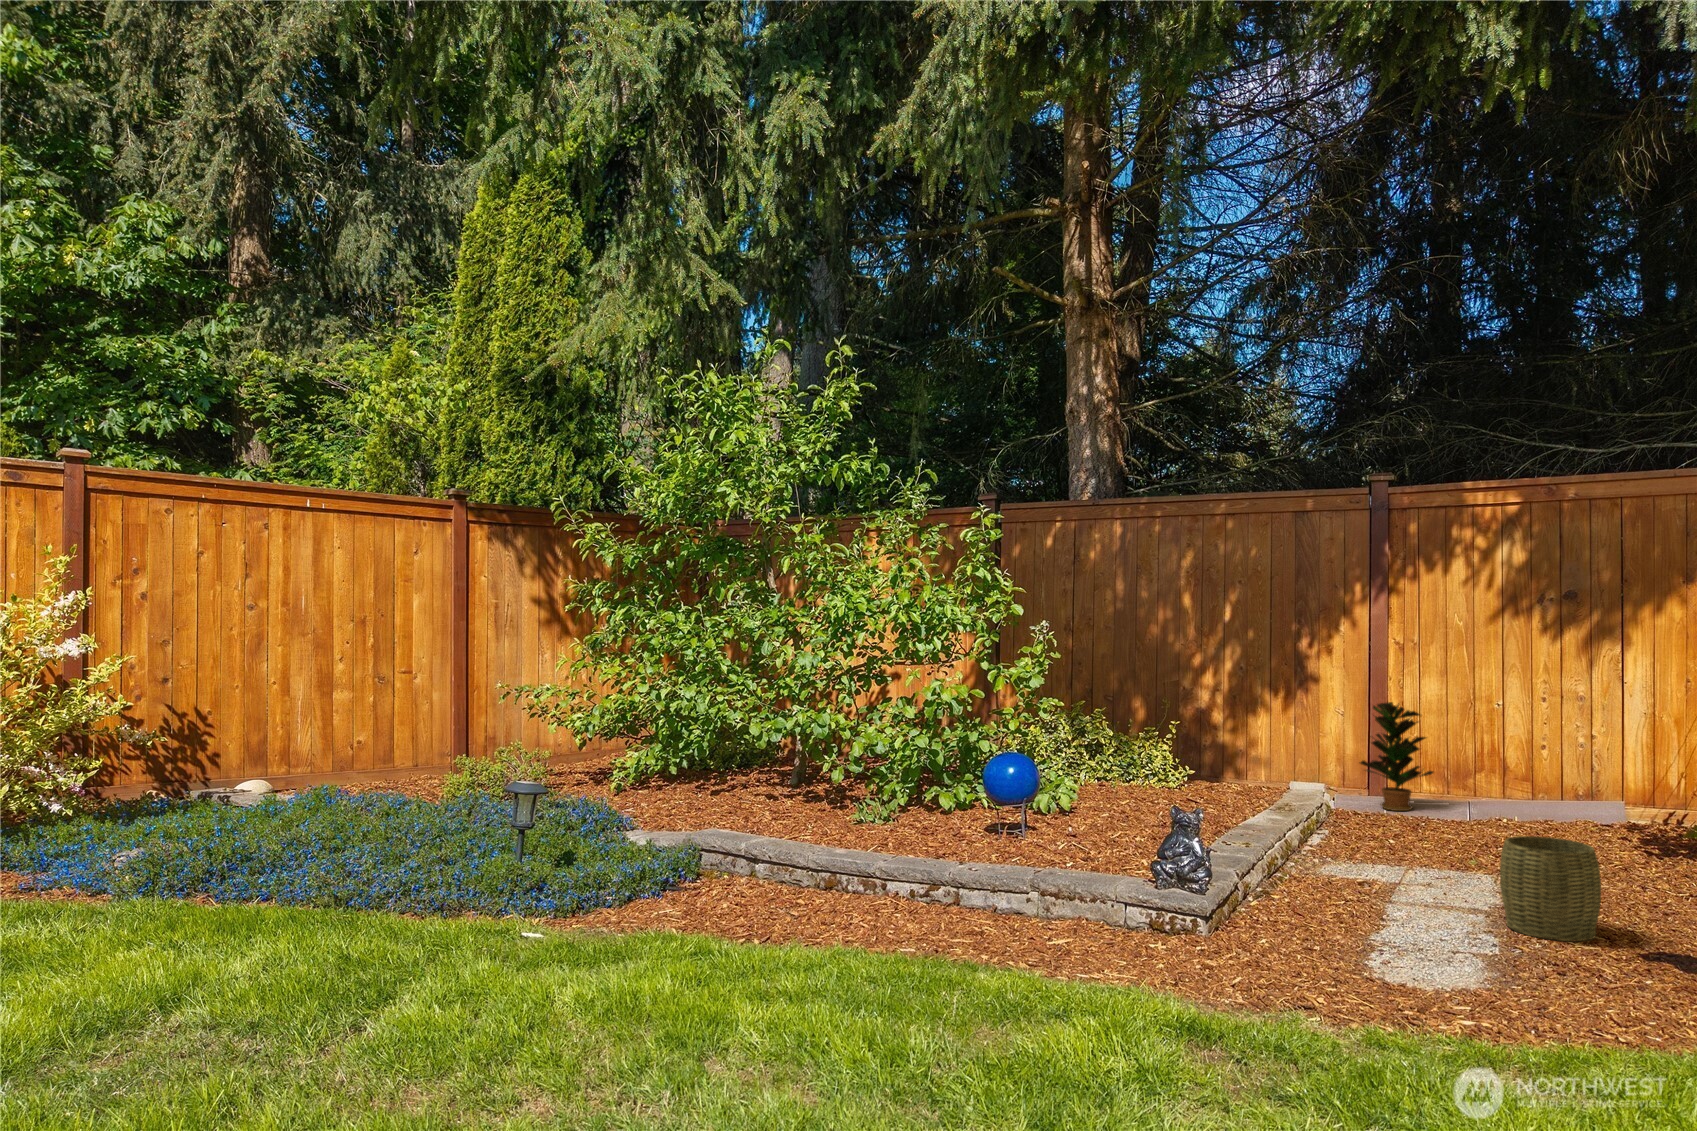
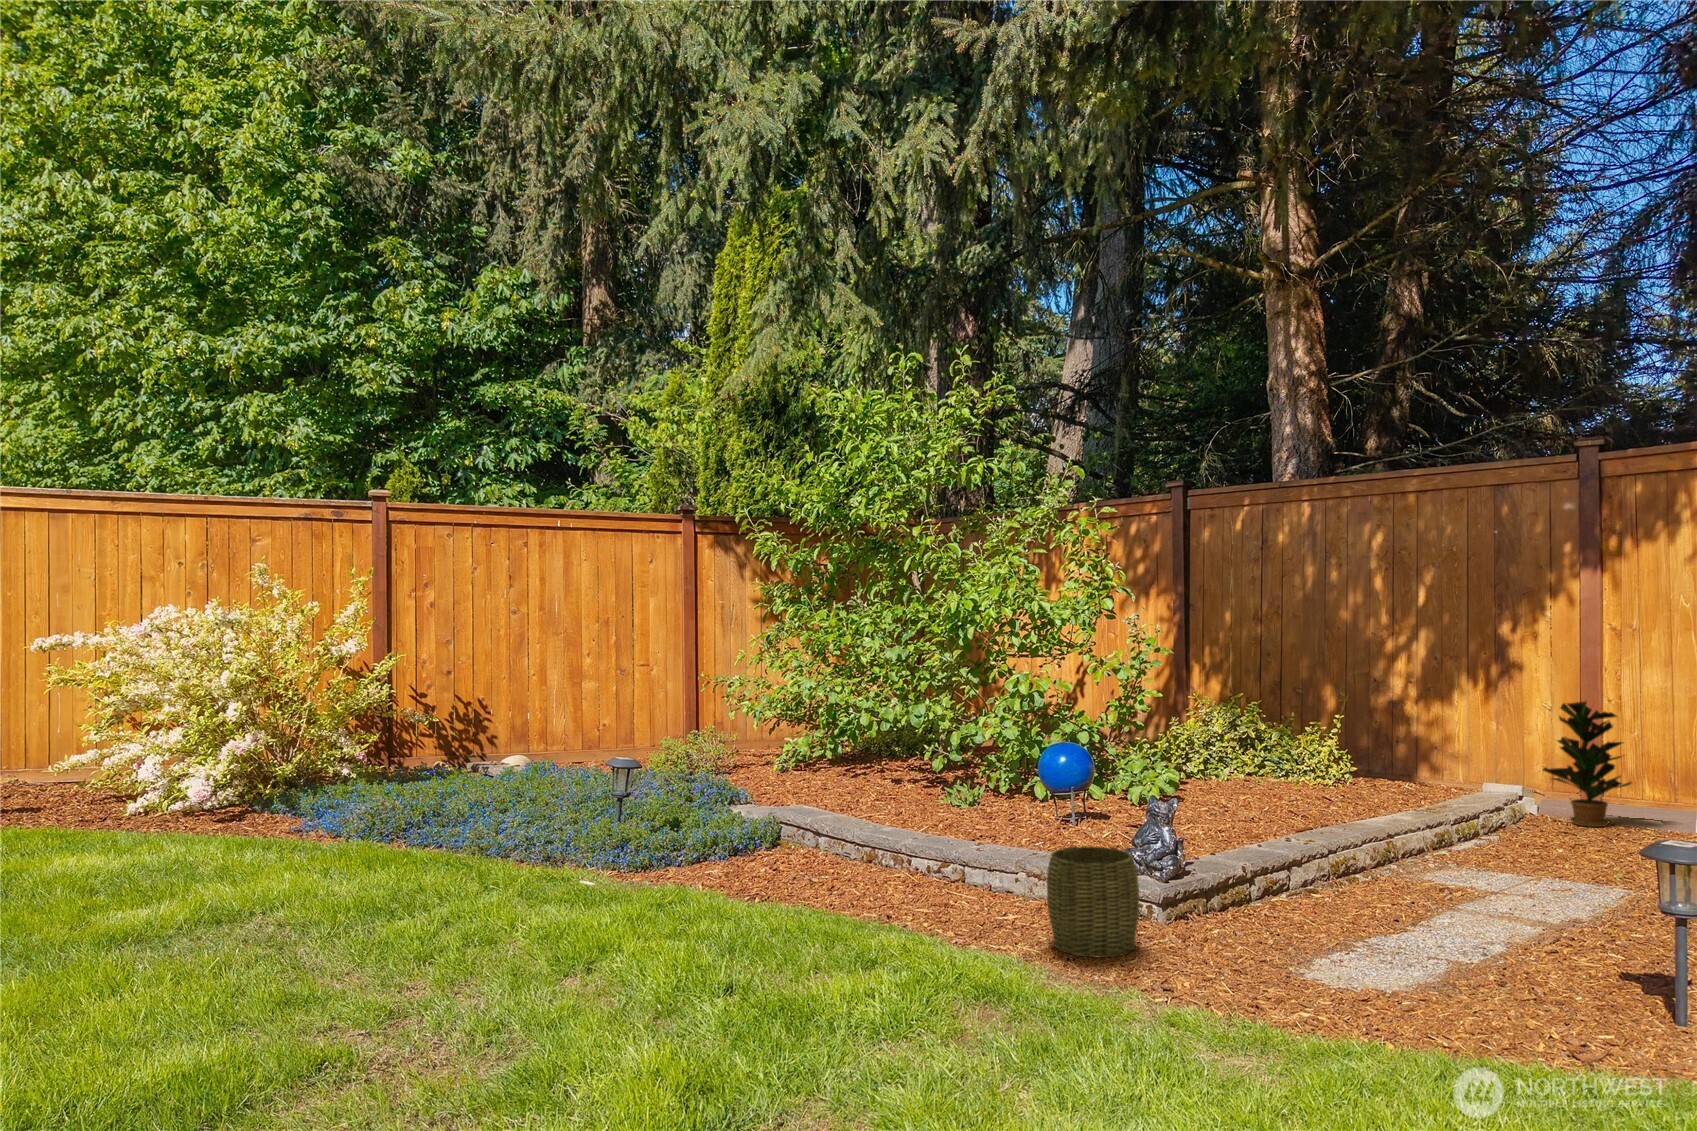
woven basket: present [1500,836,1601,941] -> present [1047,846,1140,958]

